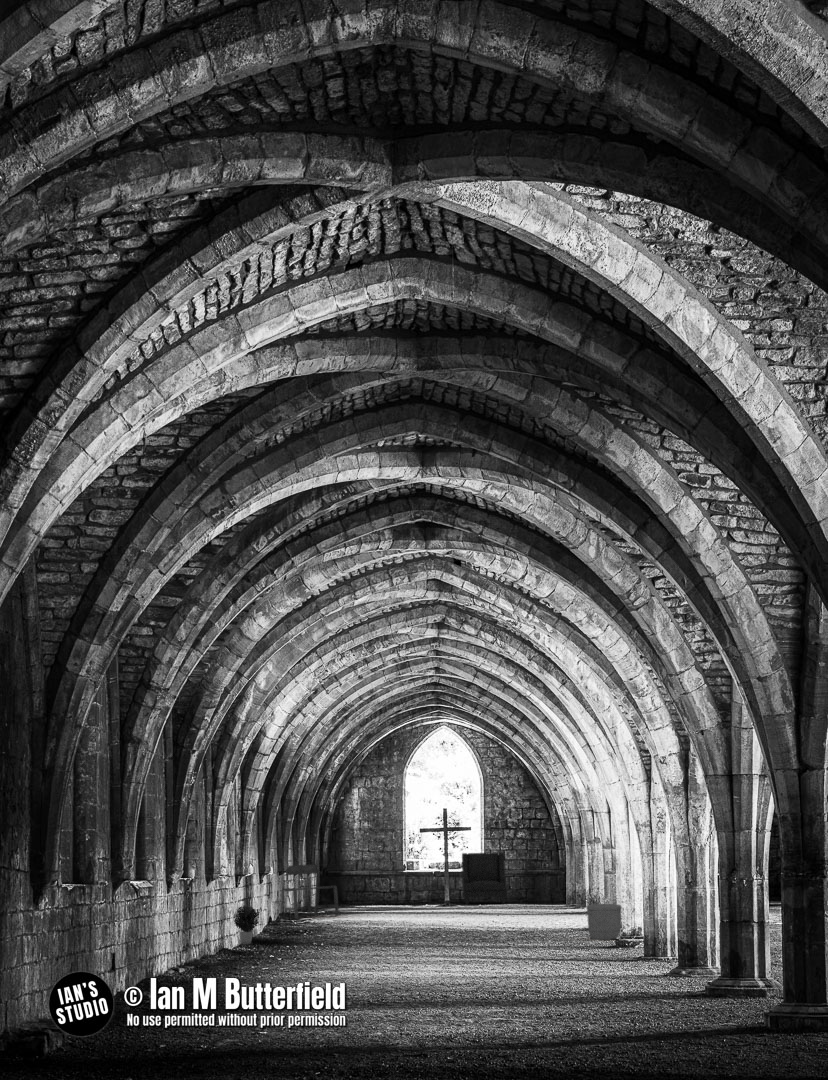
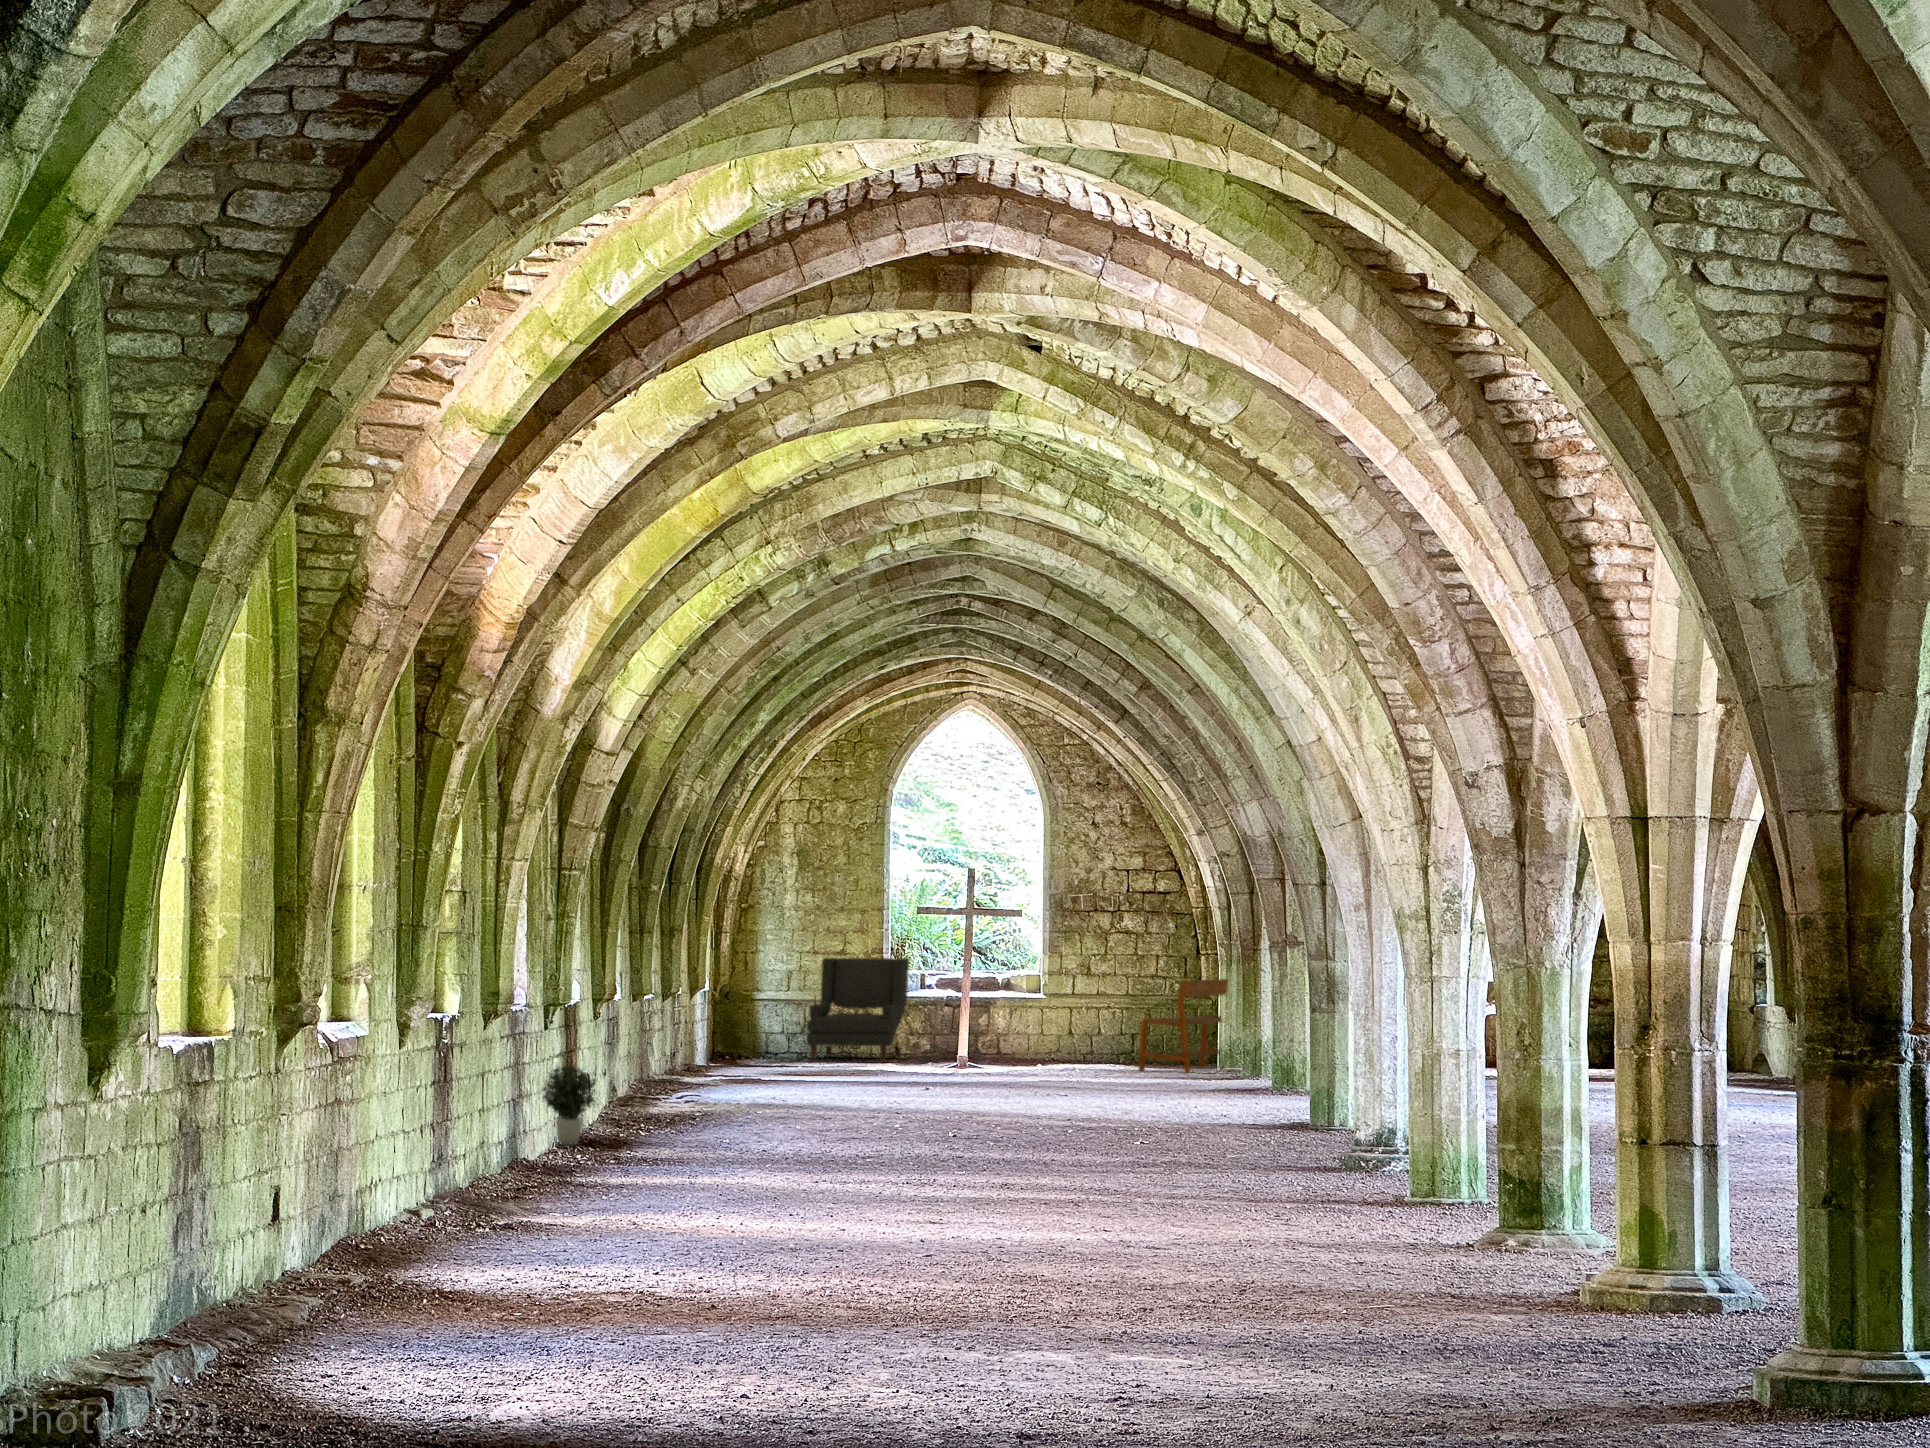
chair: present [462,853,507,904] -> present [807,958,909,1060]
bench: present [285,864,339,919] -> present [1139,979,1228,1074]
woven basket: present [587,904,621,940] -> none [1277,1075,1350,1150]

